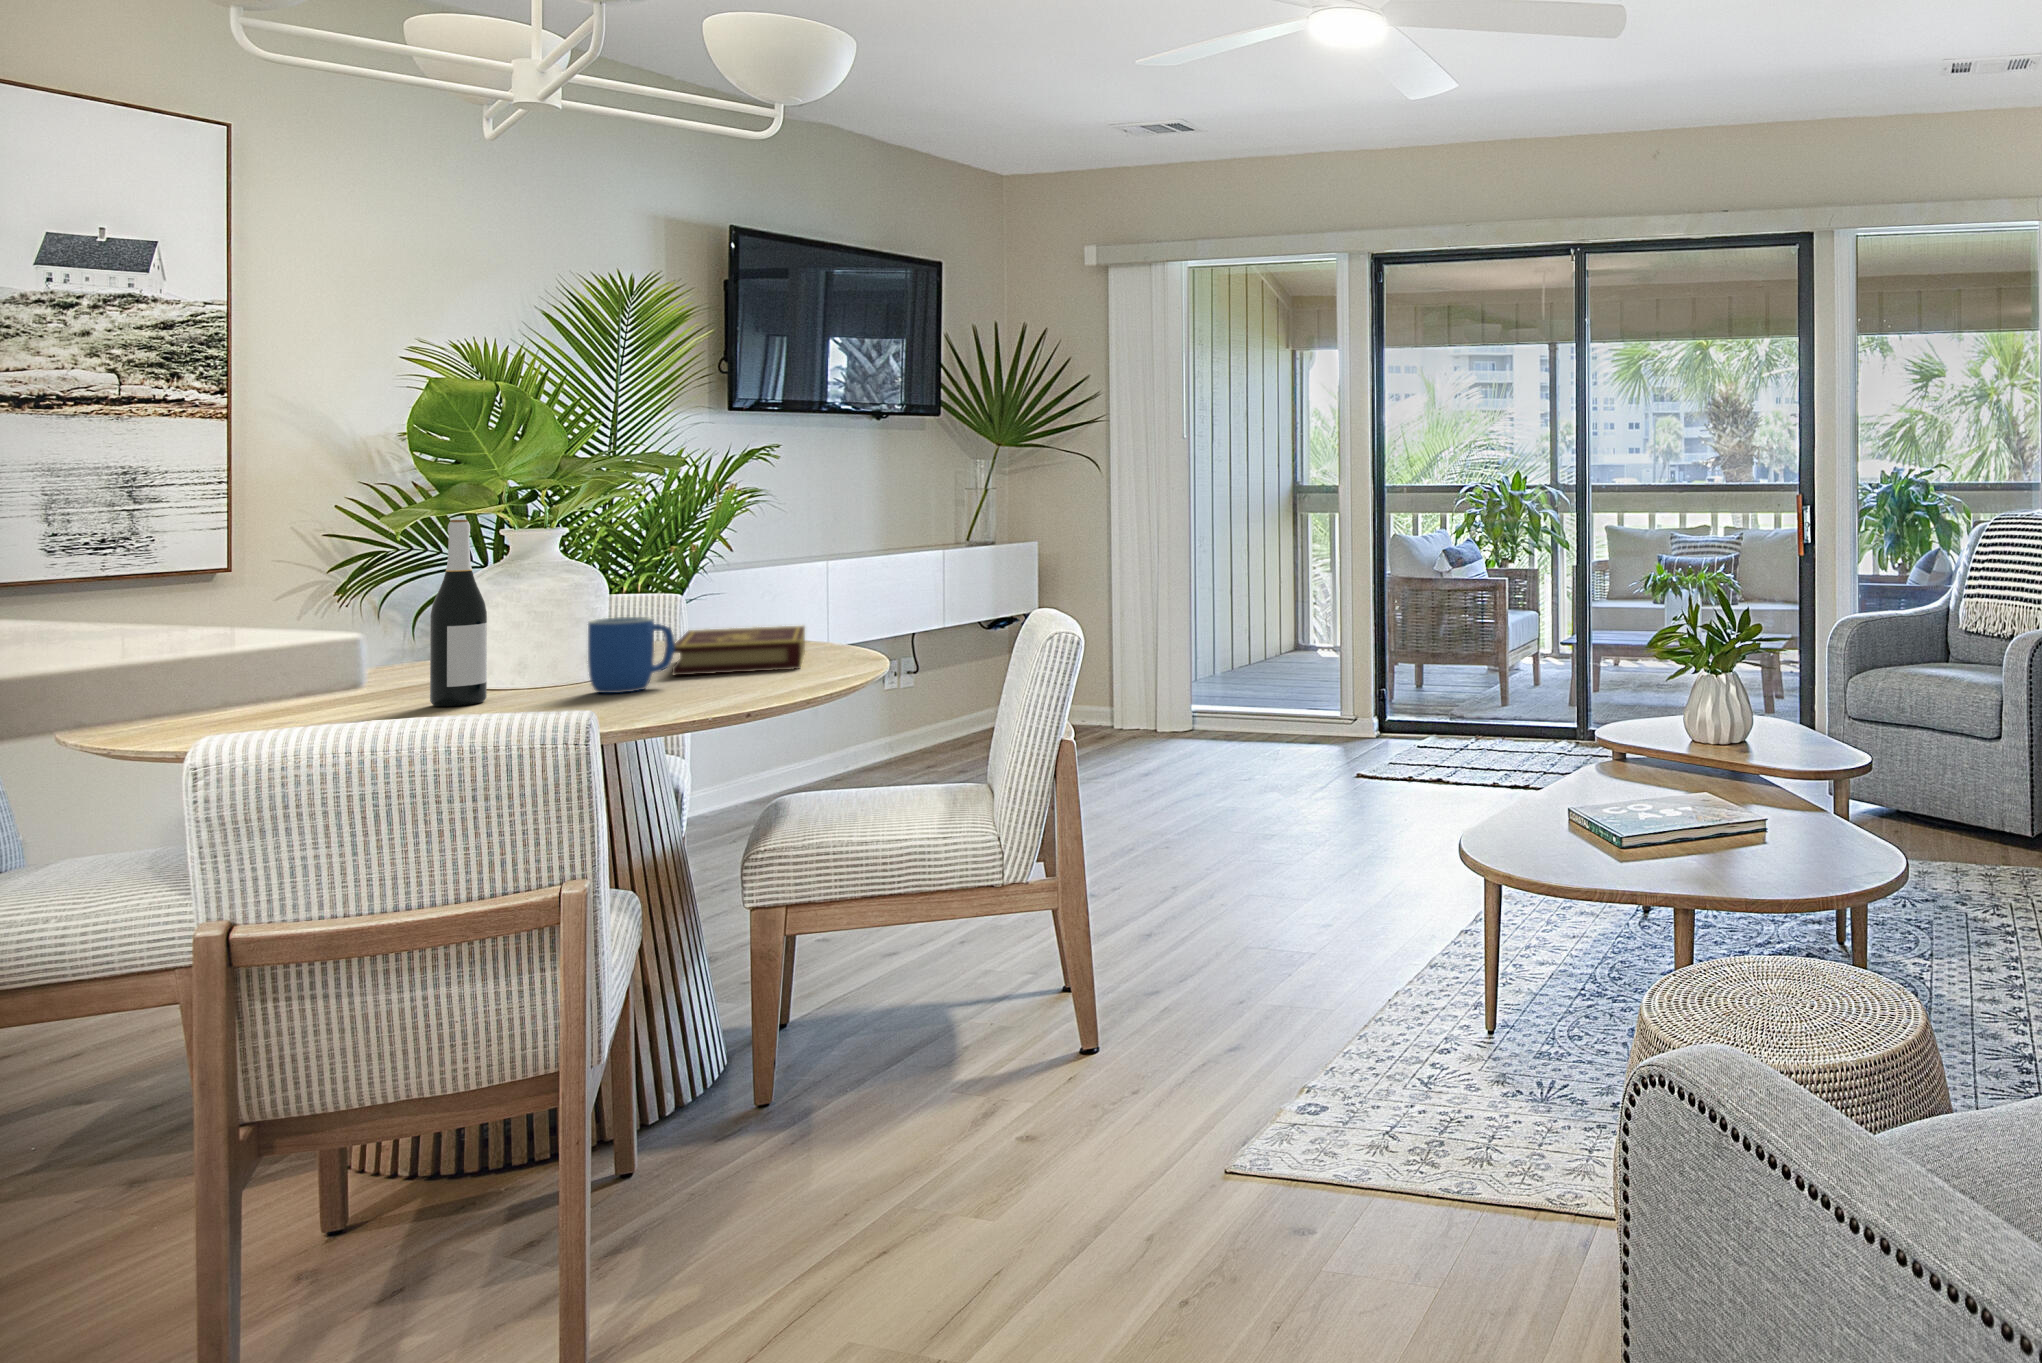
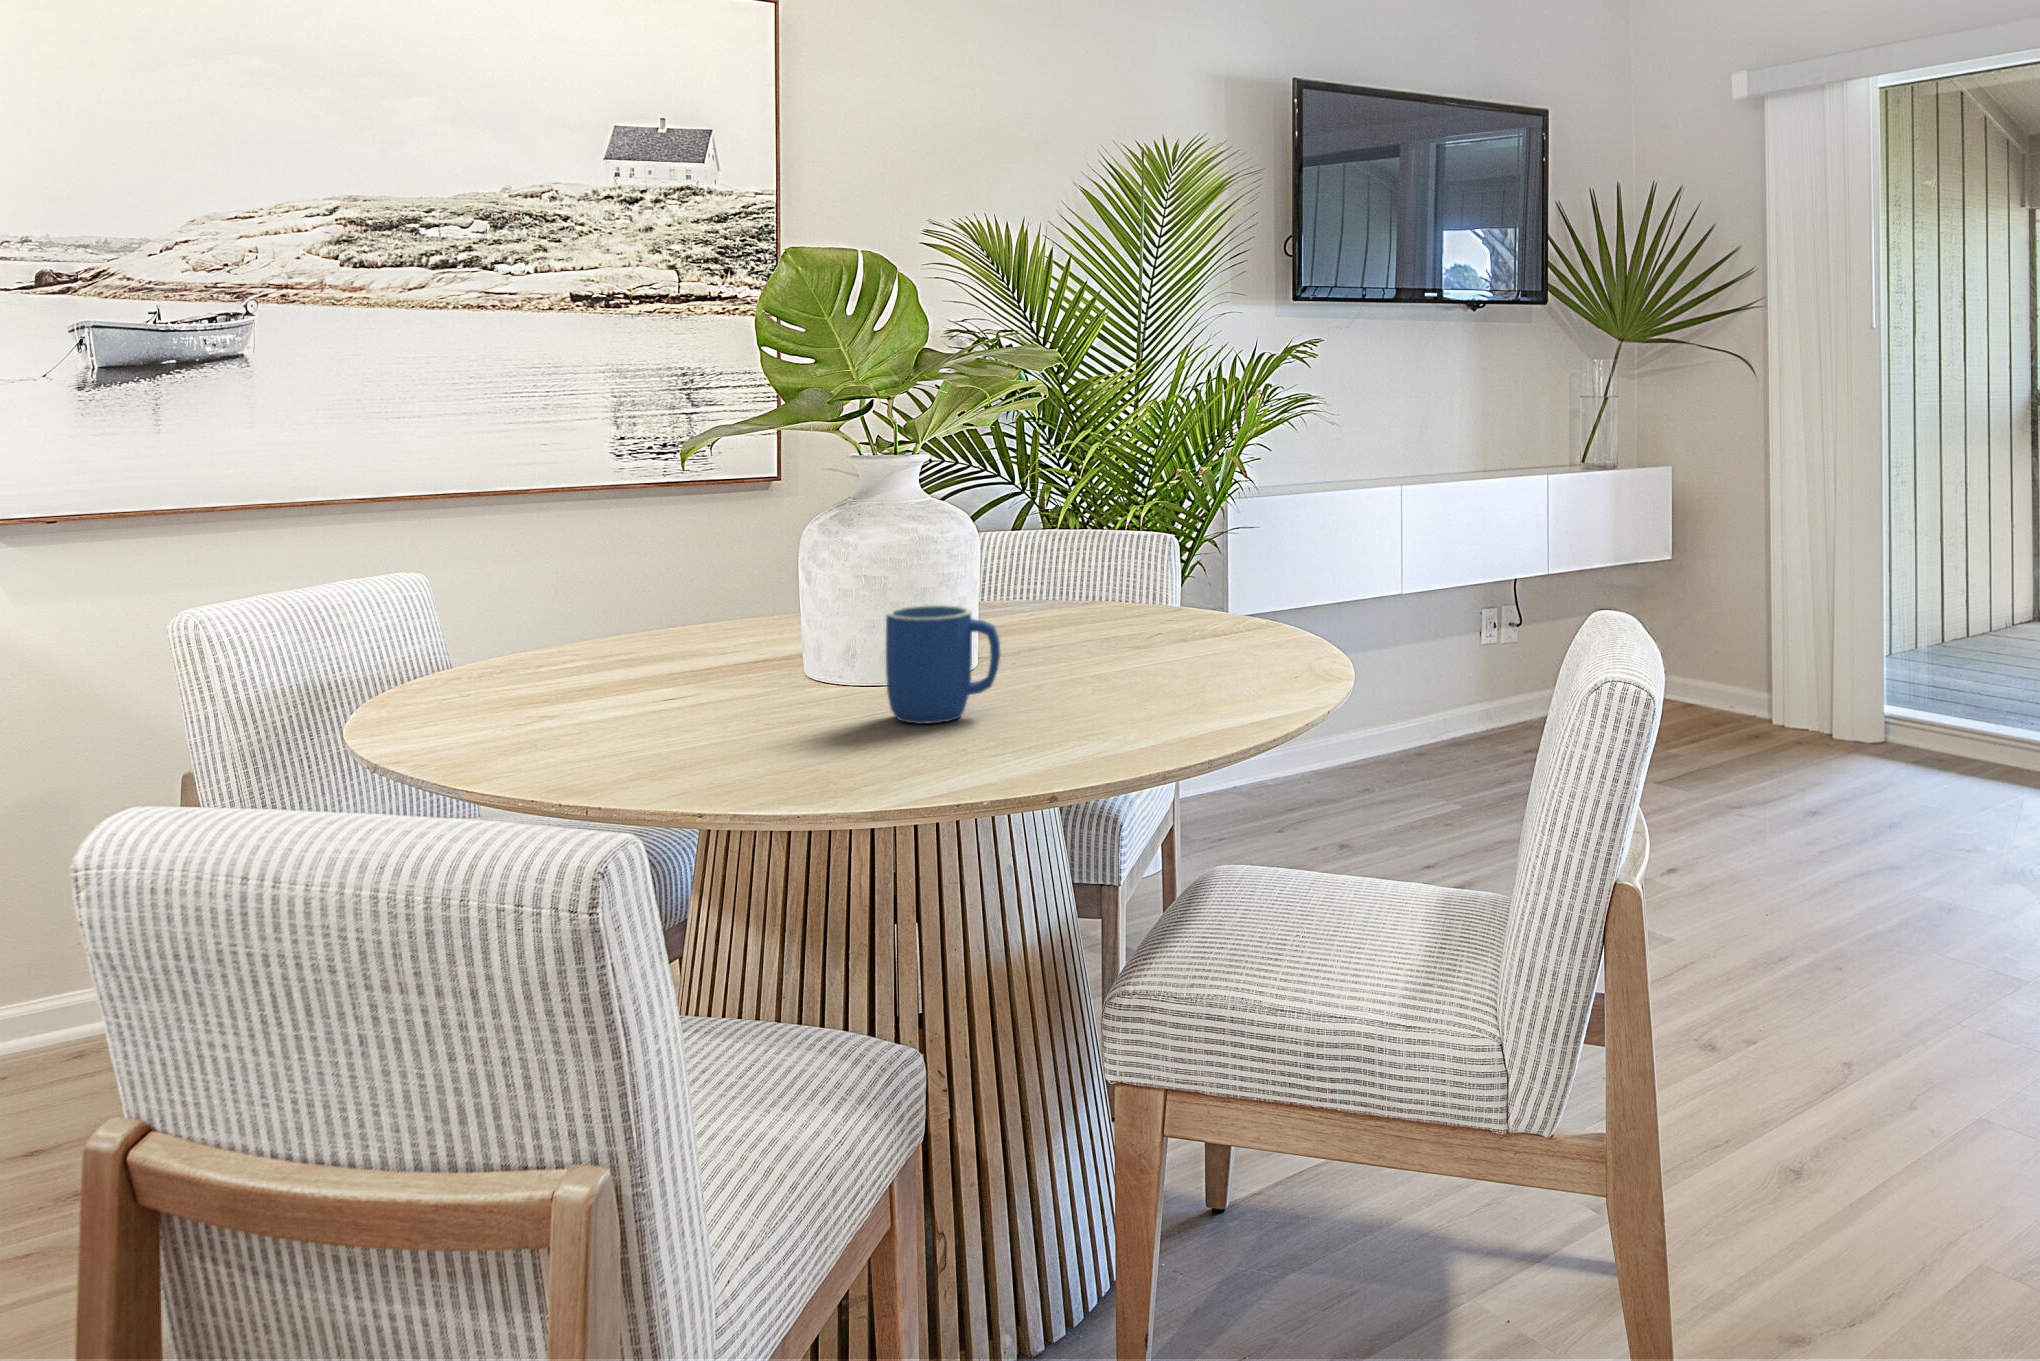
wine bottle: present [430,519,487,706] -> none [704,457,773,721]
book: present [672,625,805,675] -> none [1023,609,1239,698]

